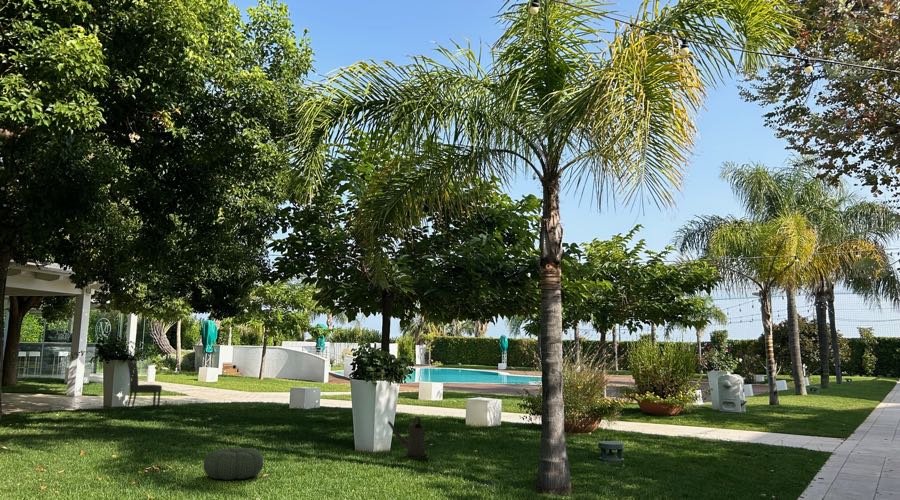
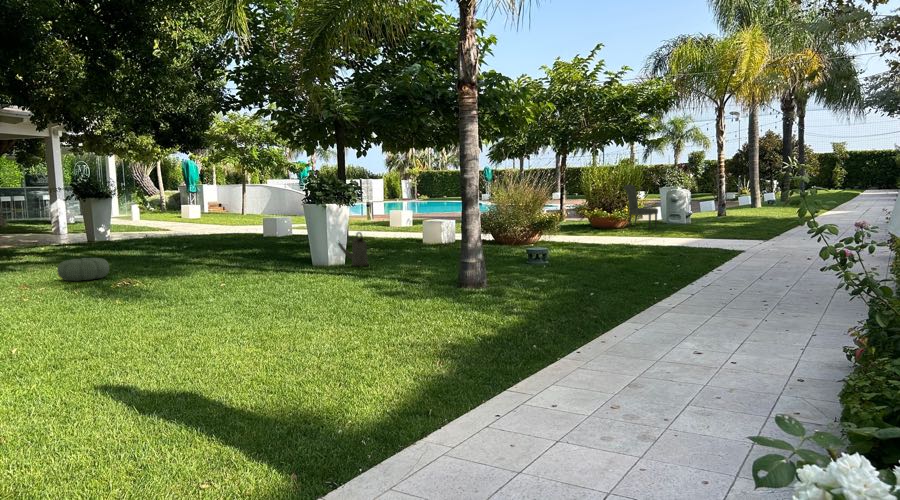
chair: present [127,360,162,409] -> present [624,185,658,229]
pouf: present [203,448,263,480] -> present [57,258,109,281]

